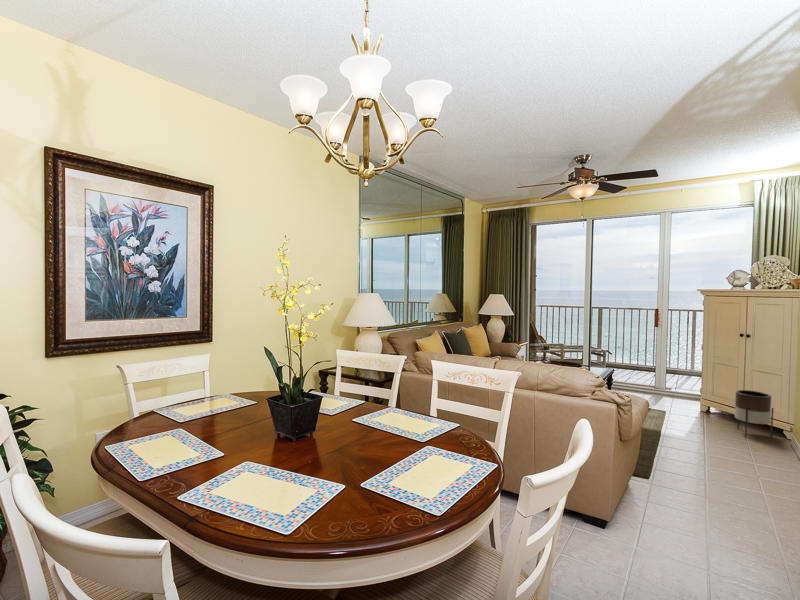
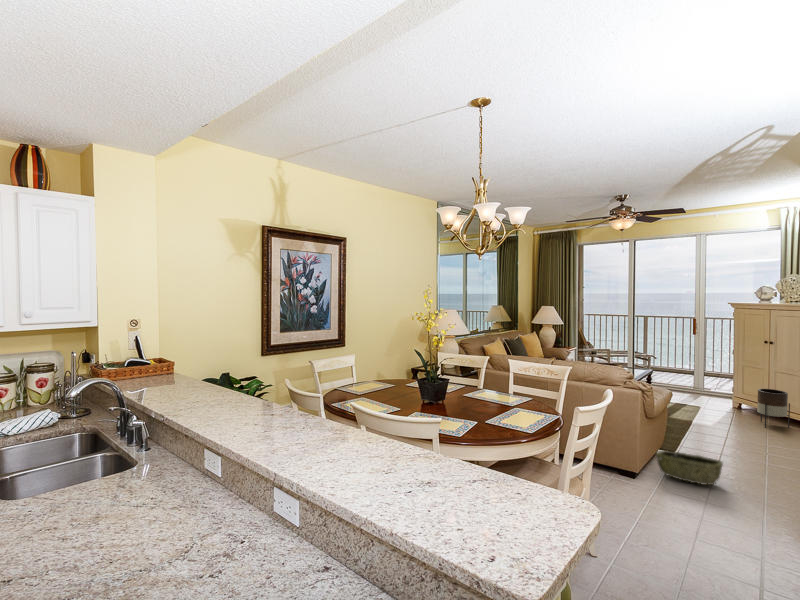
woven basket: none [632,481,724,537] -> present [656,450,723,485]

